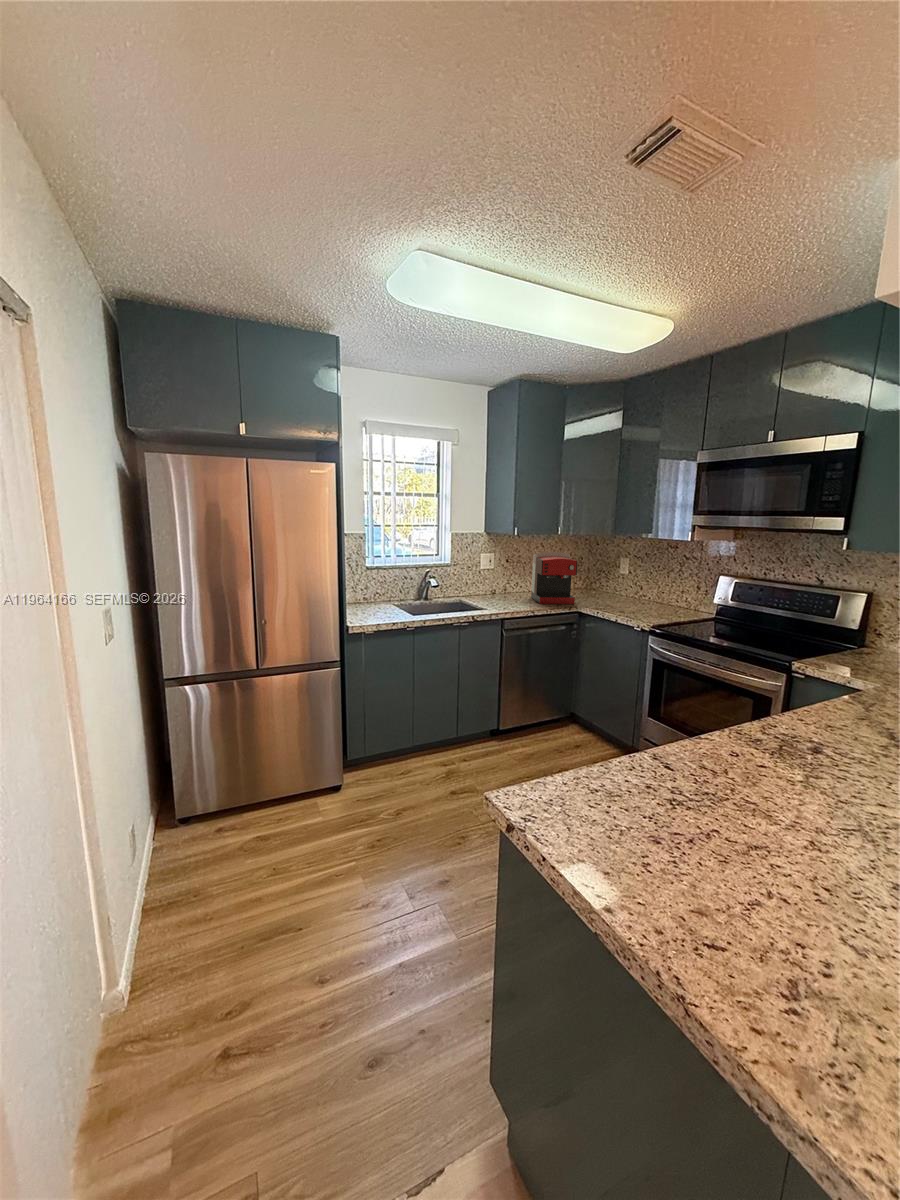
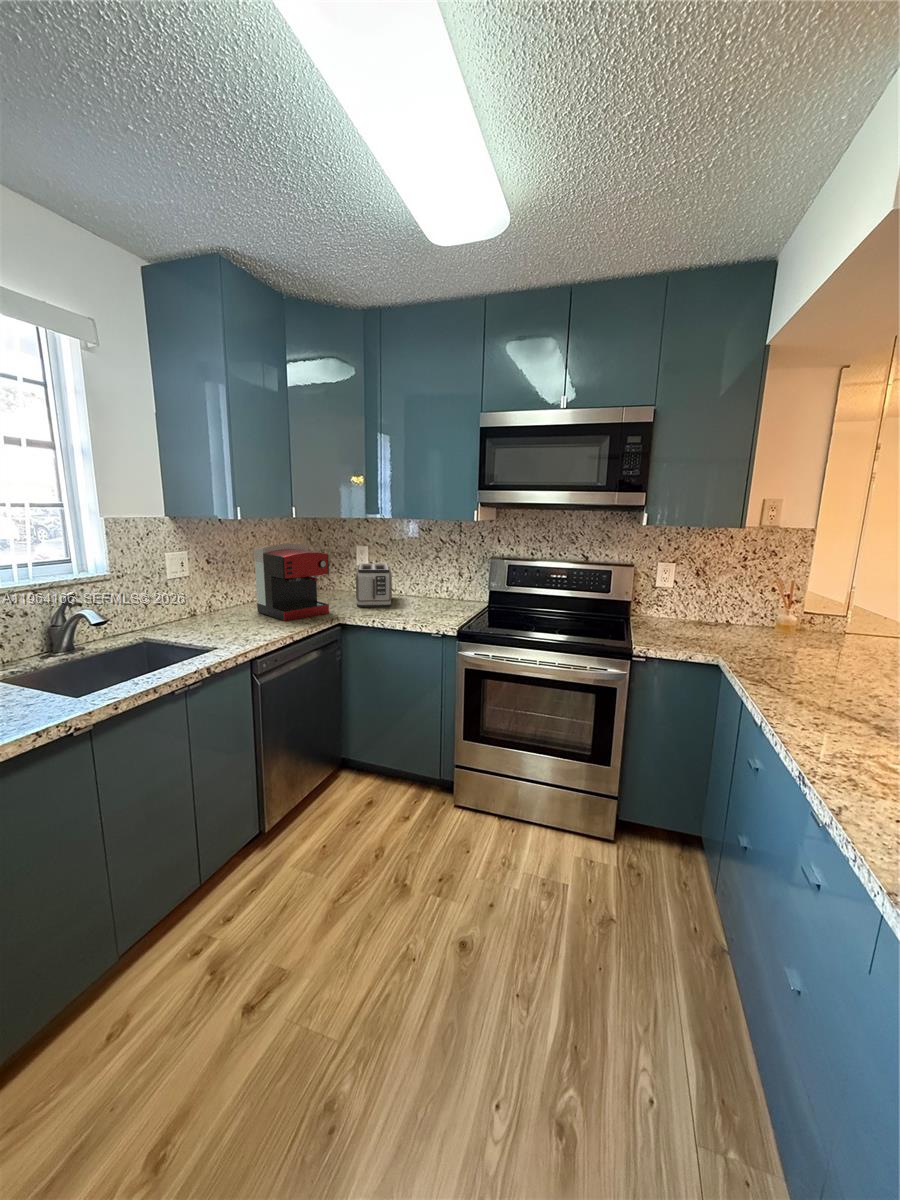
toaster: none [600,571,641,607] -> present [356,563,392,607]

